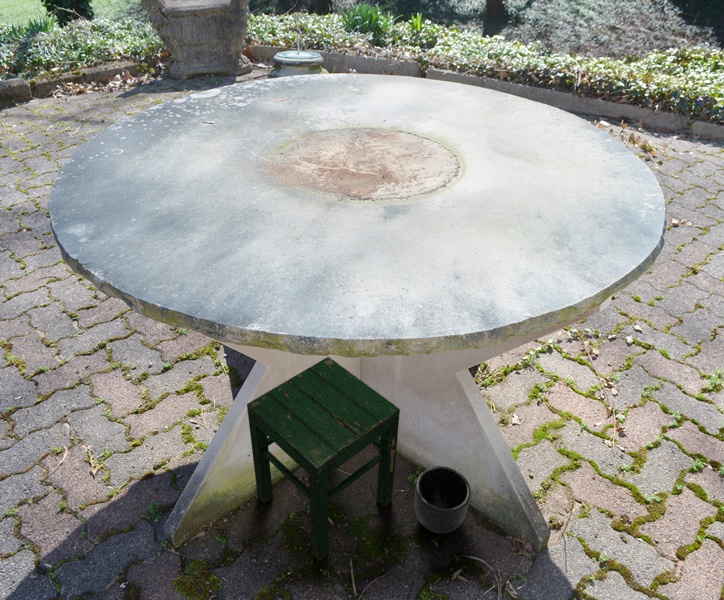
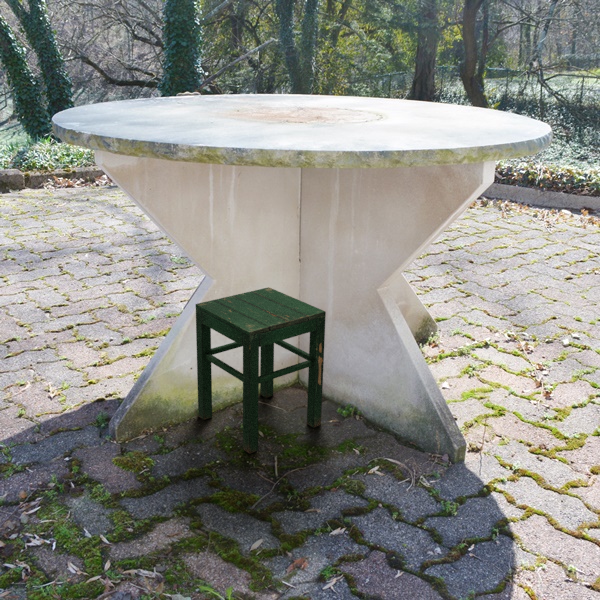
planter: present [415,466,471,534] -> none [340,384,390,444]

